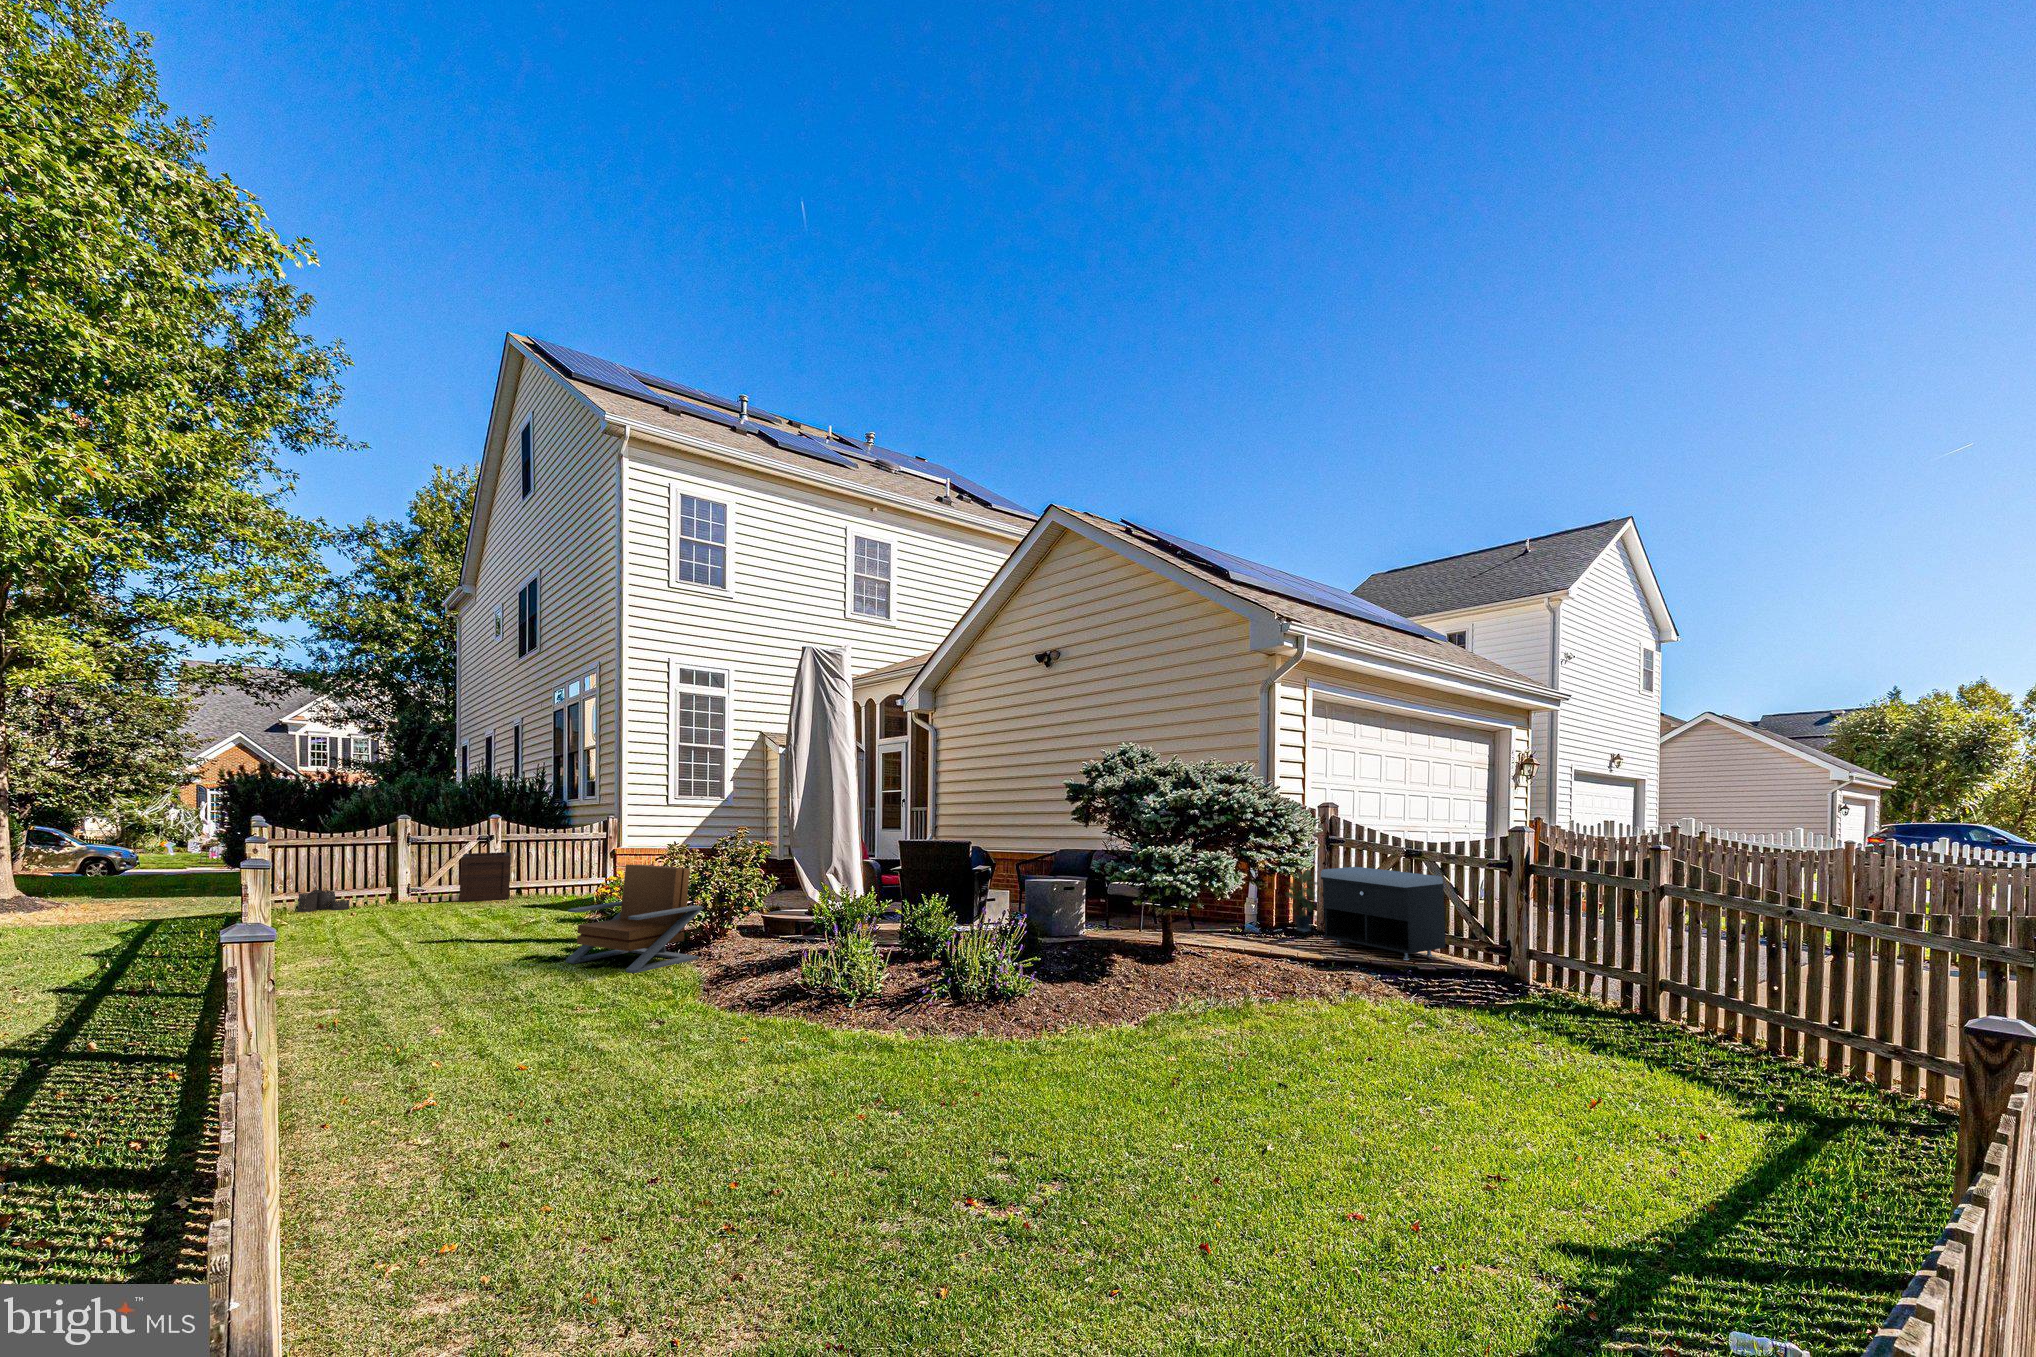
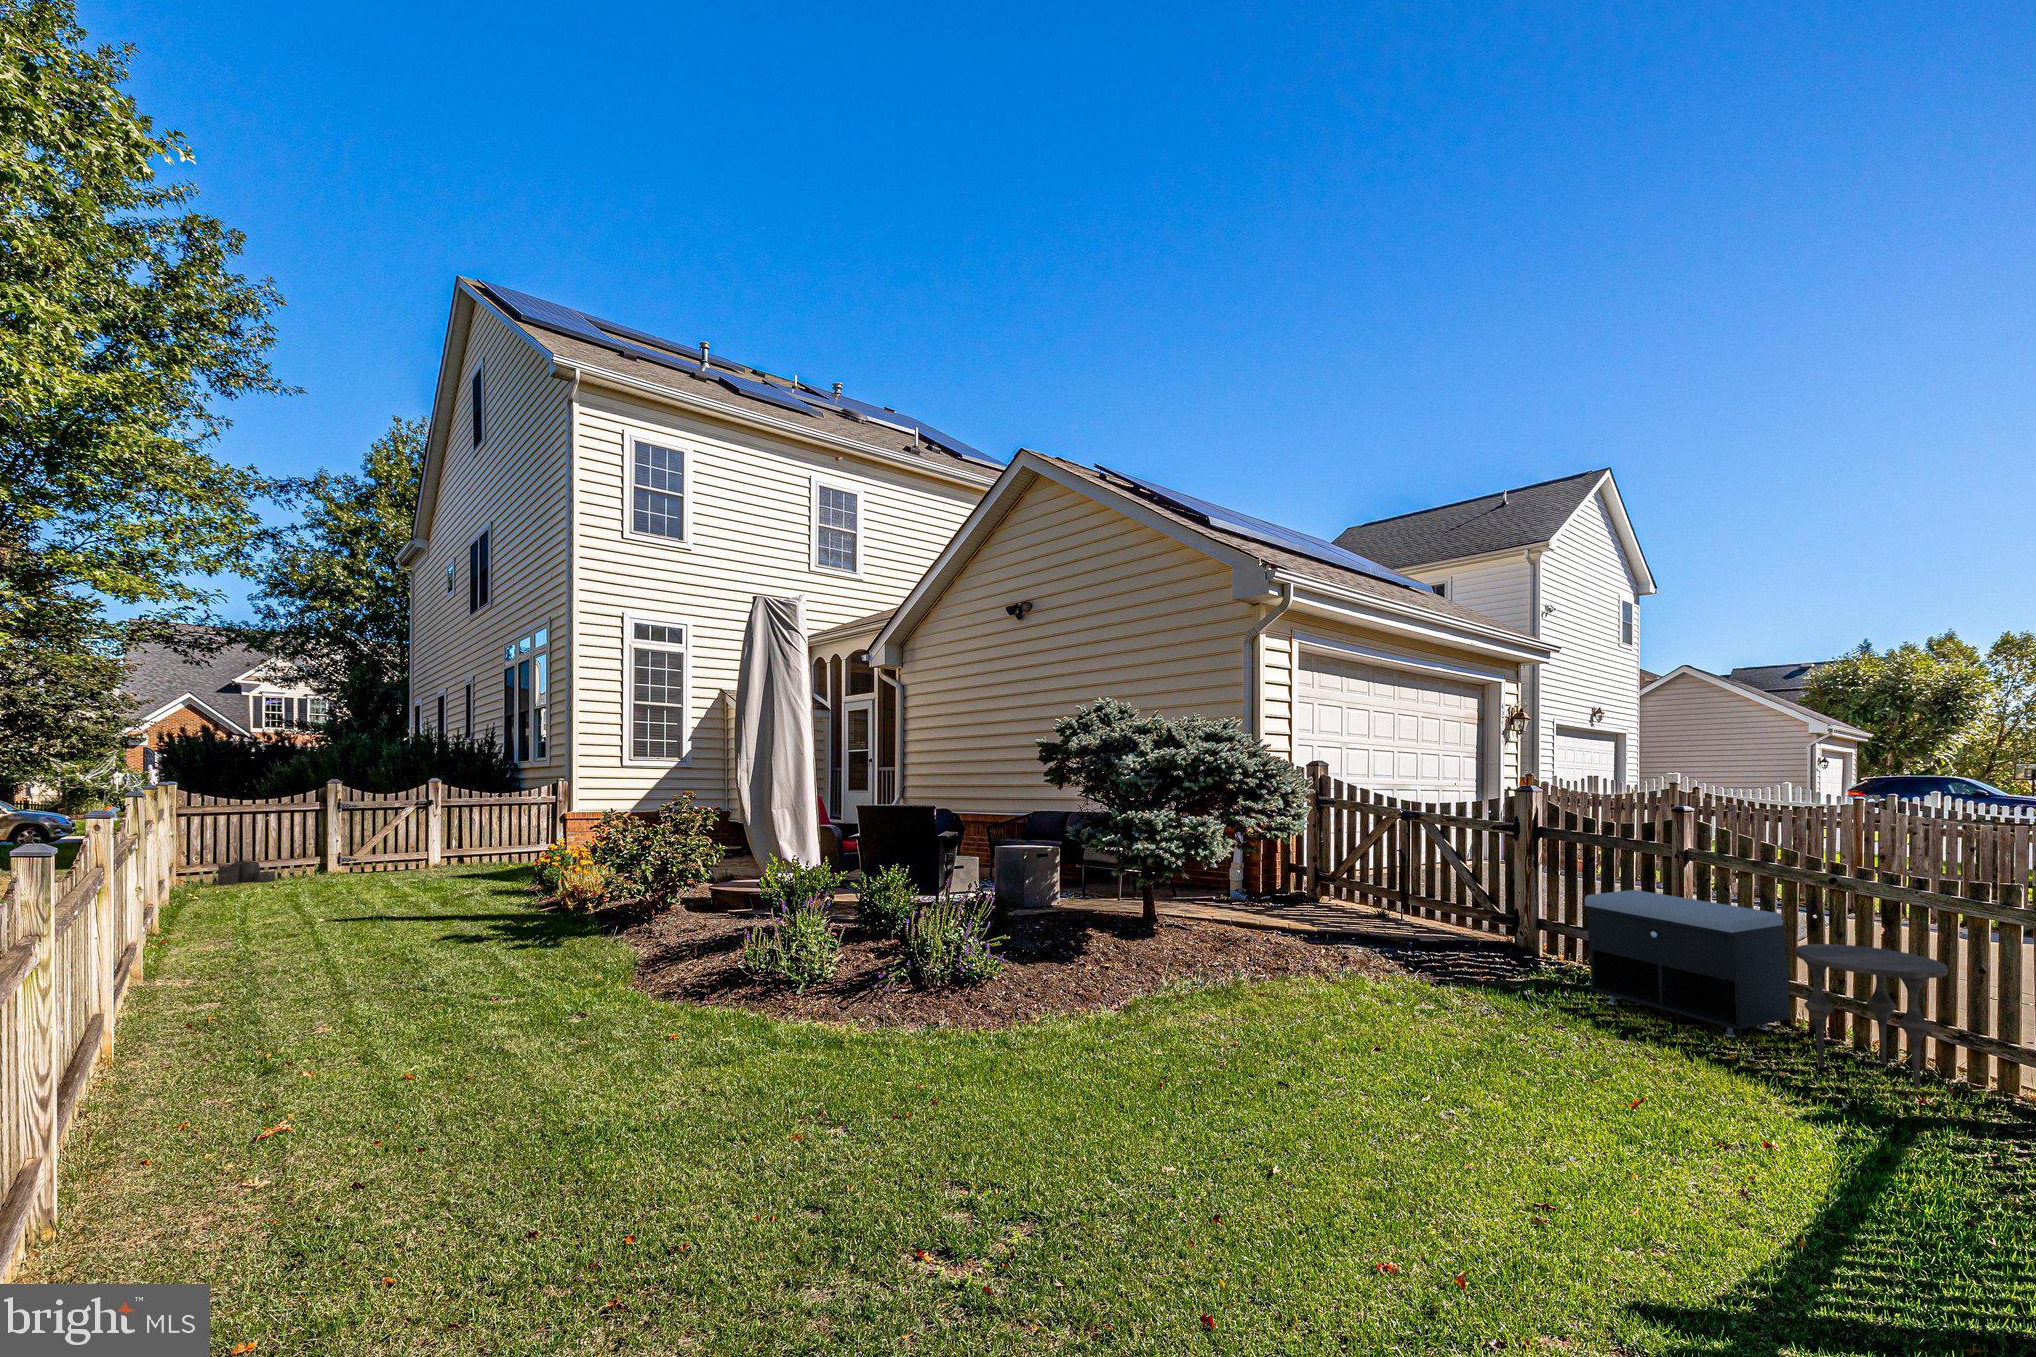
wooden crate: present [459,852,511,902] -> none [396,819,453,872]
lounge chair: present [566,865,703,973] -> none [493,834,645,953]
storage bench: present [1321,867,1445,960] -> present [1585,890,1790,1037]
potted plant: present [1286,870,1318,932] -> none [1272,832,1309,899]
side table: none [1745,968,1876,1096] -> present [1796,944,1948,1089]

